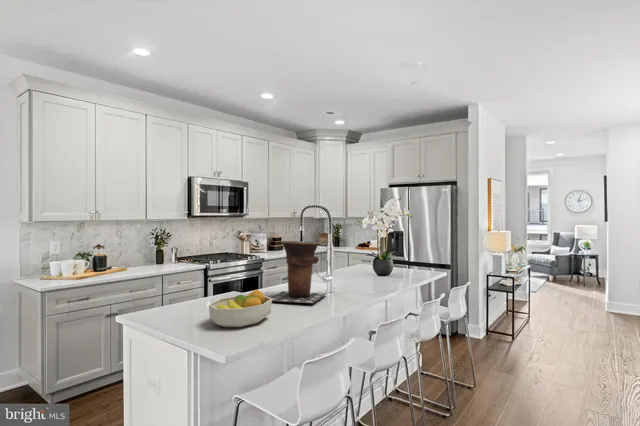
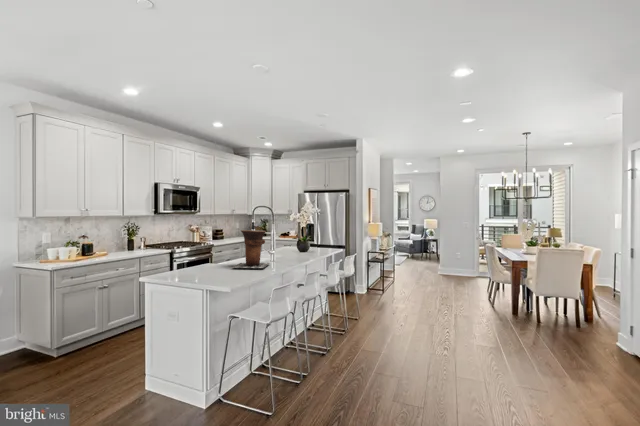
fruit bowl: present [209,289,272,327] -> none [204,259,242,281]

